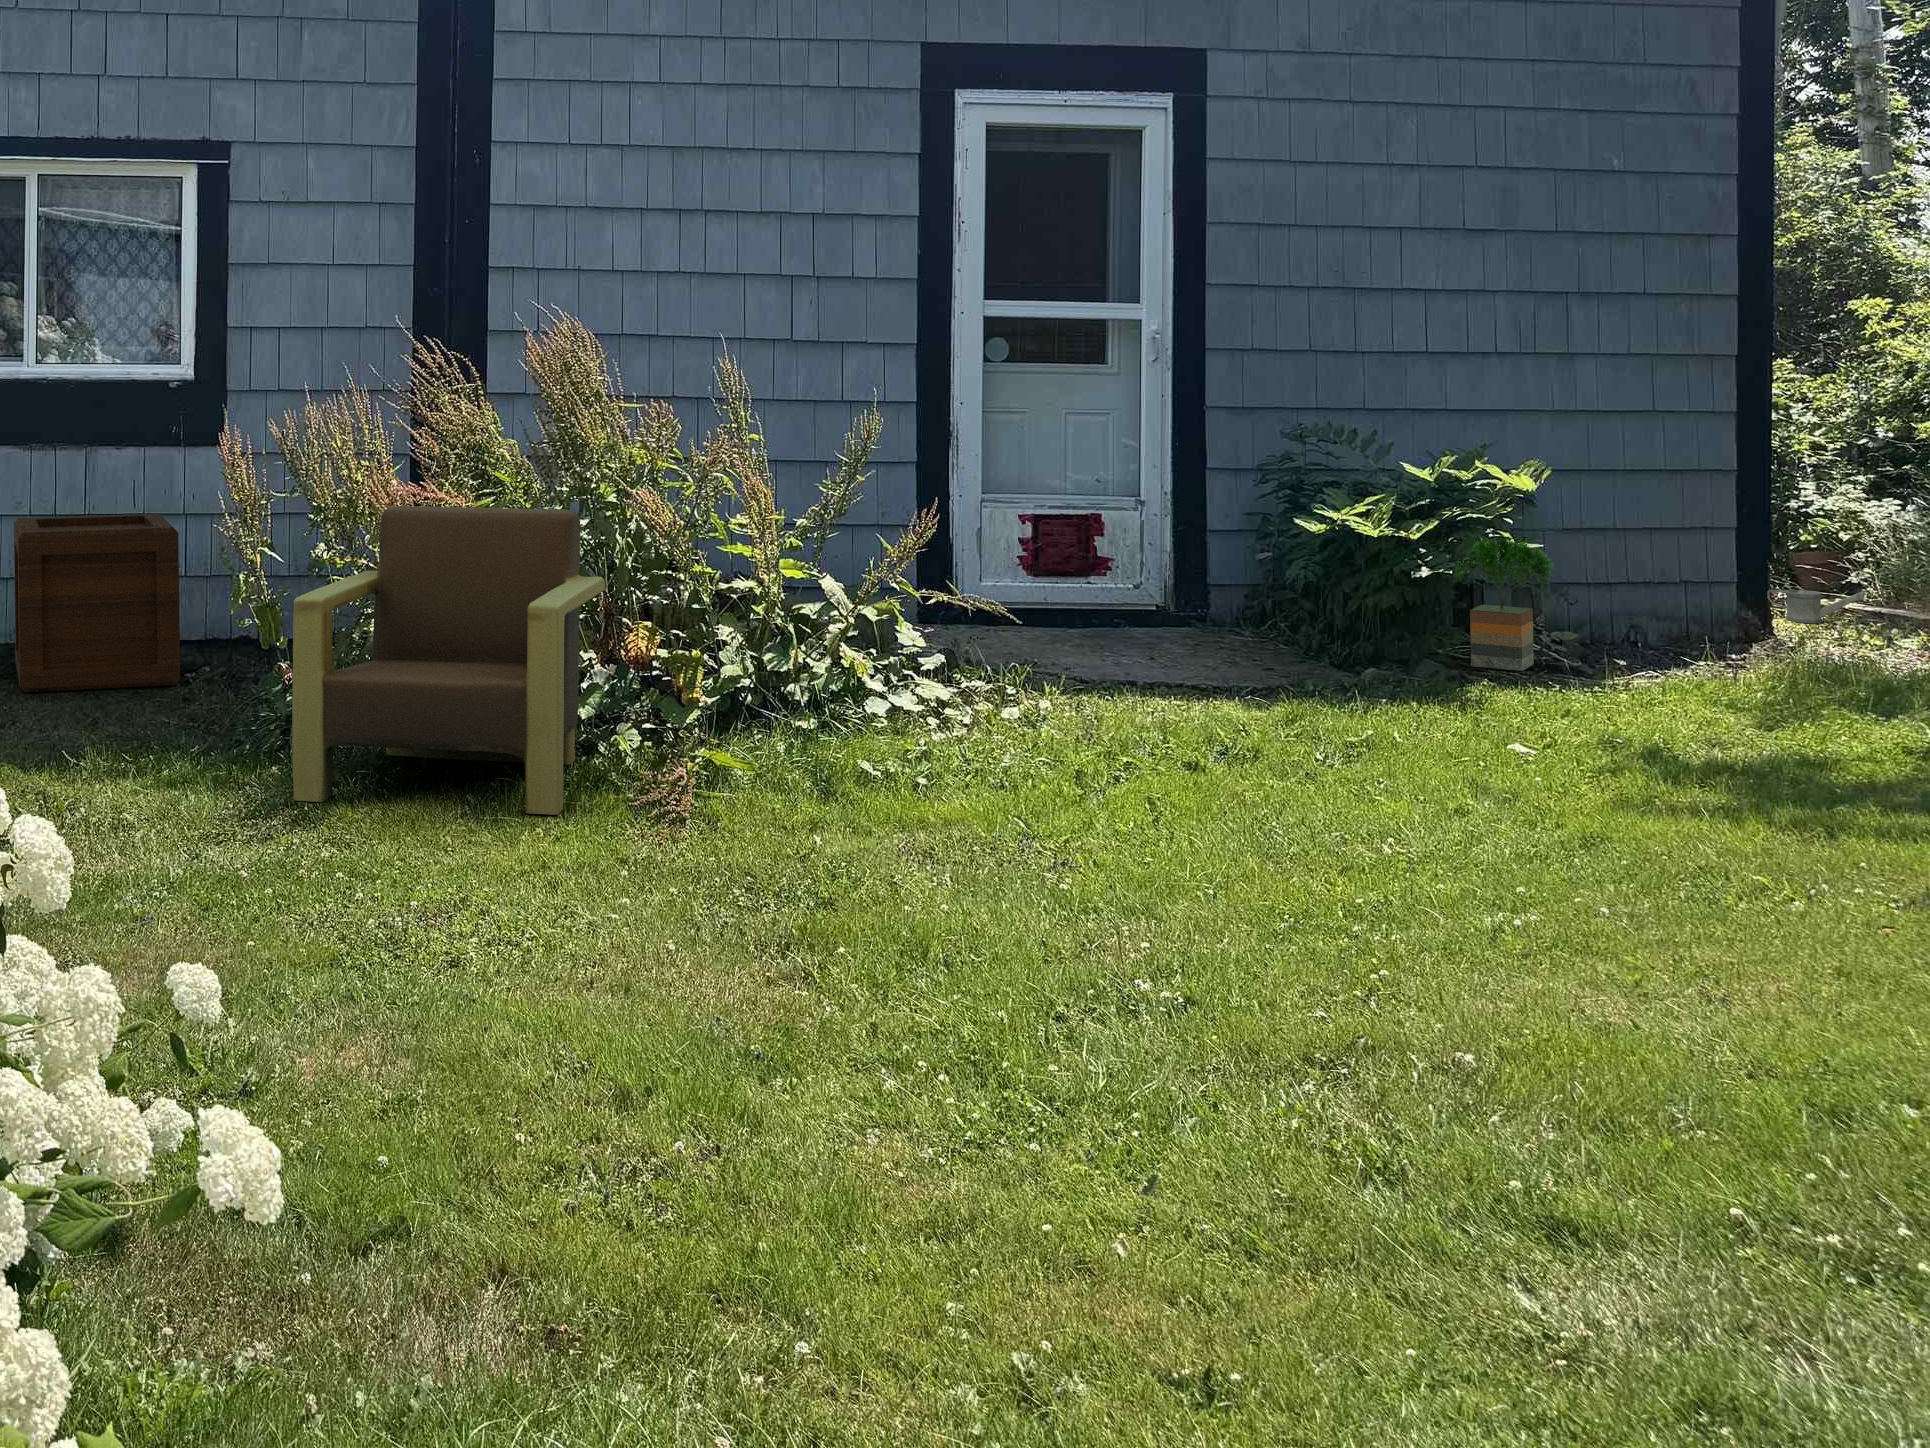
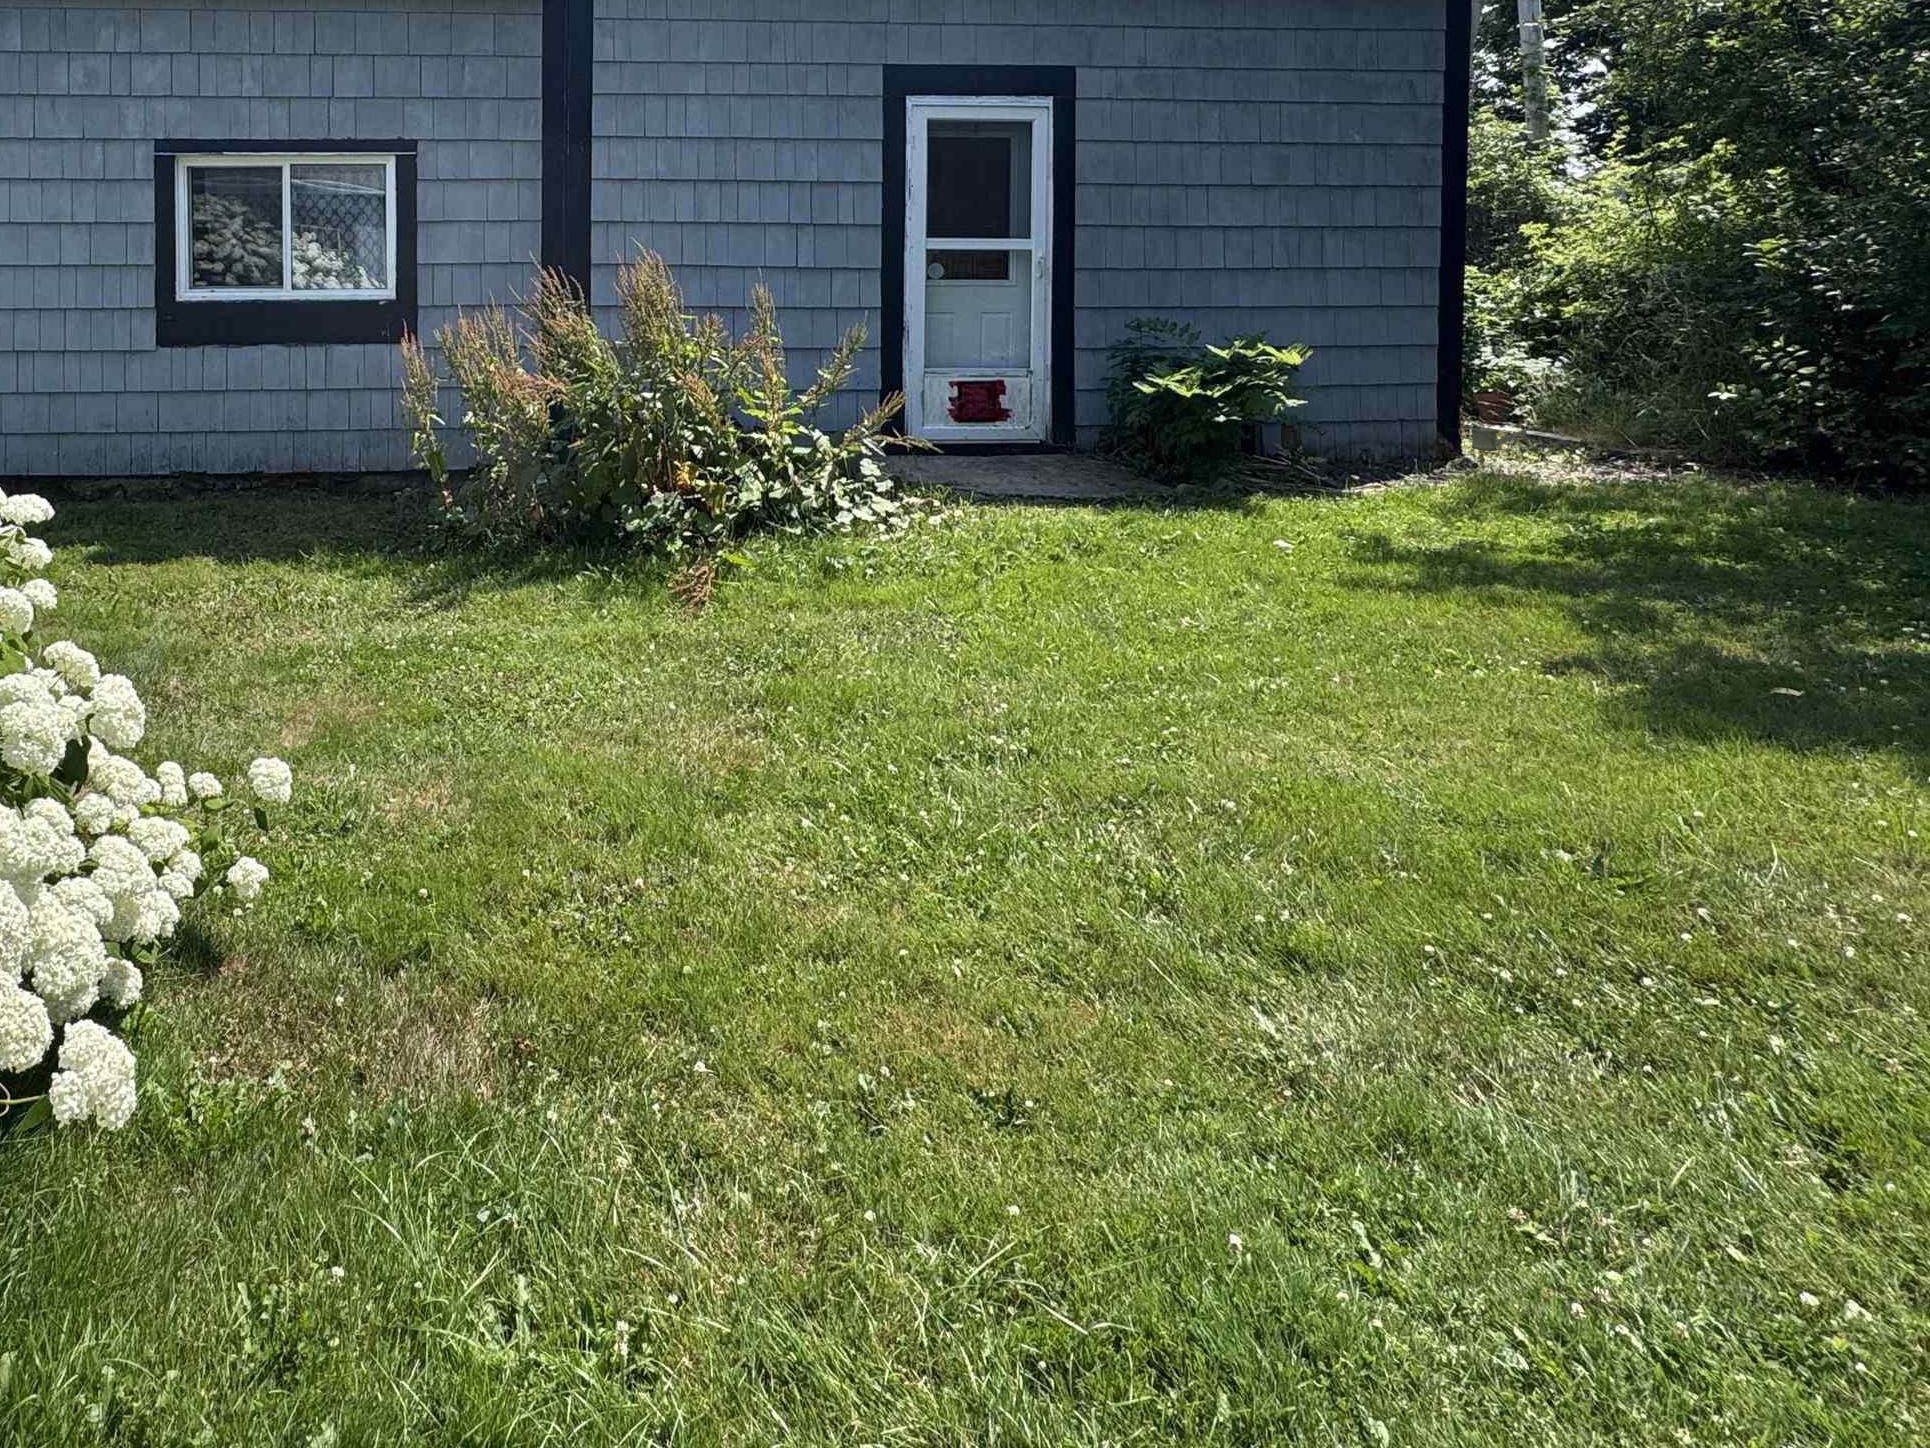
armchair: present [292,506,605,815] -> none [438,389,653,600]
wooden crate: present [14,514,180,692] -> none [276,390,385,509]
potted tree: present [1454,539,1555,671] -> none [1239,398,1313,488]

